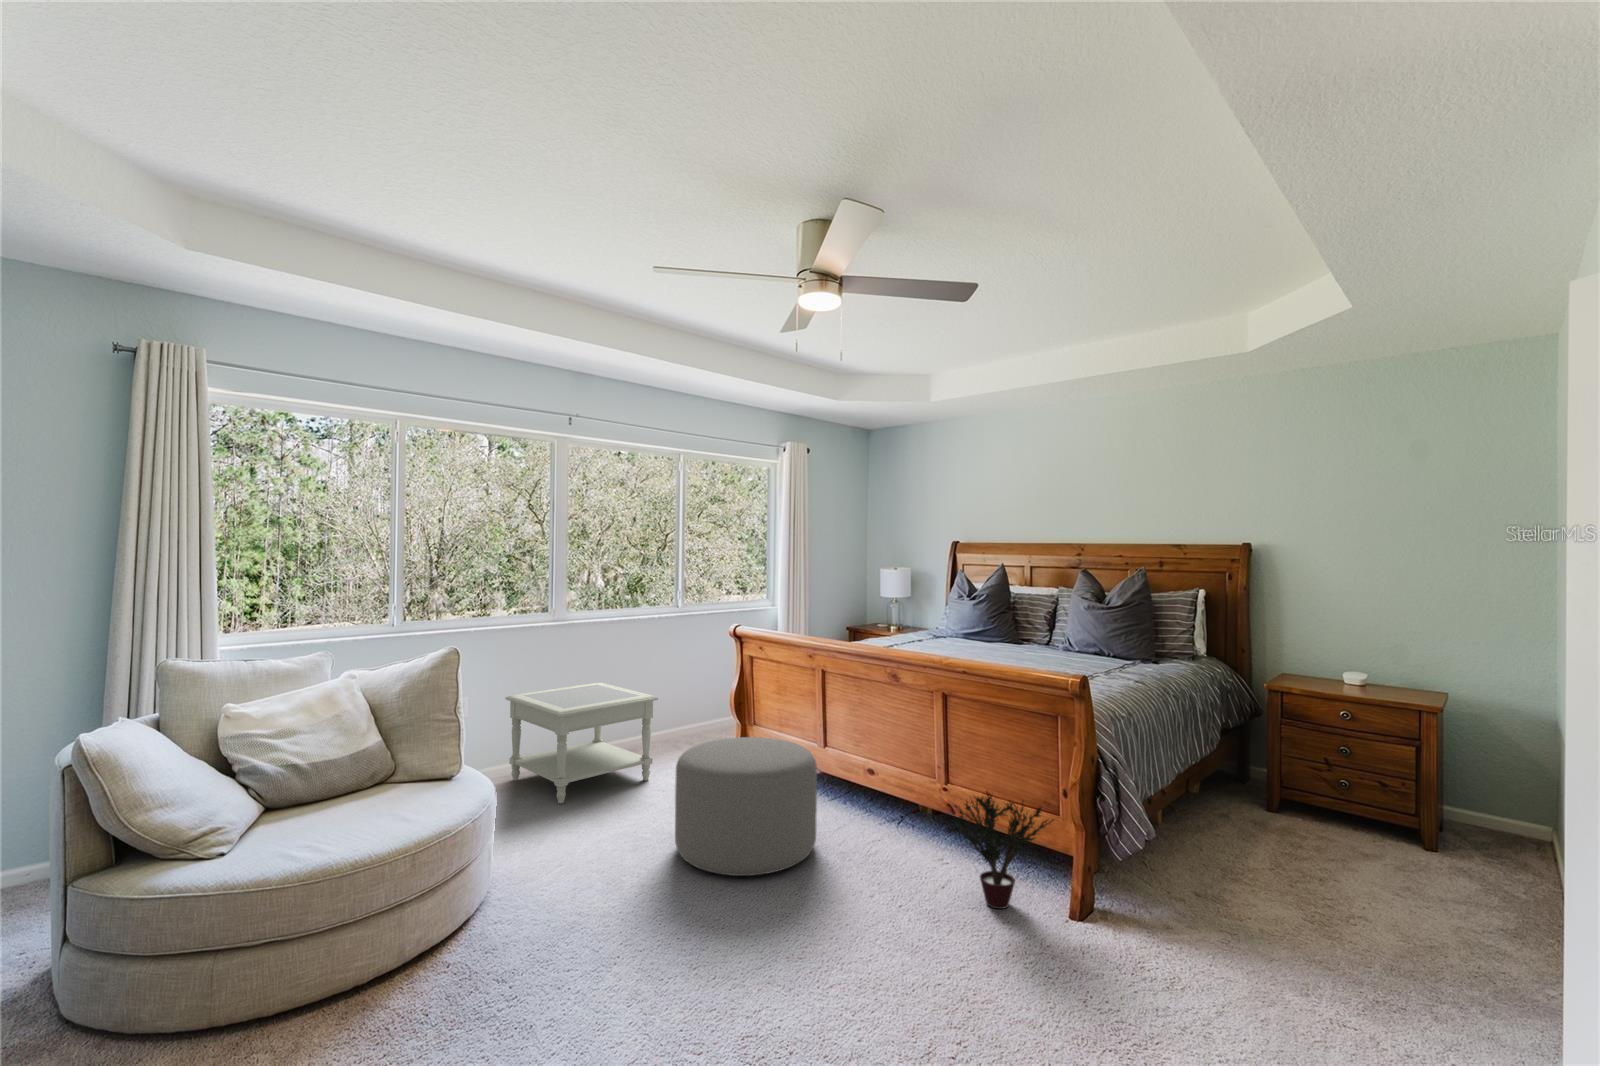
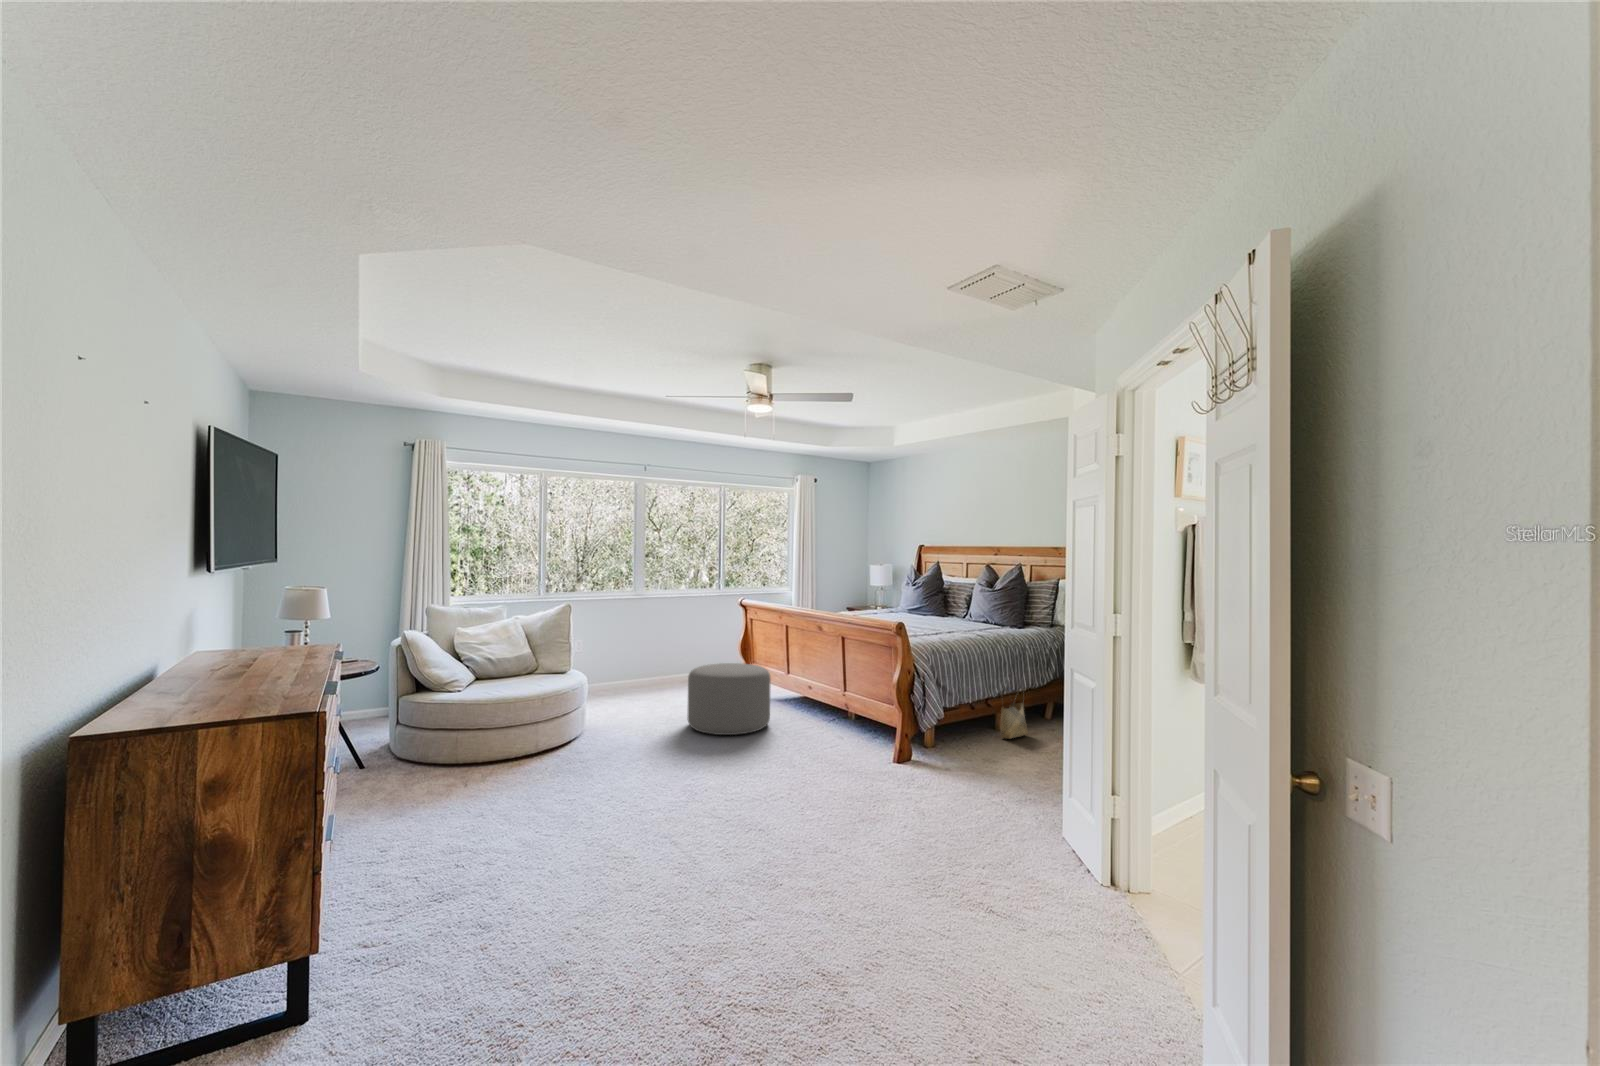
side table: present [505,682,658,803] -> none [605,635,696,702]
woven basket: none [1182,761,1222,848] -> present [1001,703,1028,739]
potted plant: present [947,791,1053,909] -> none [823,689,886,755]

